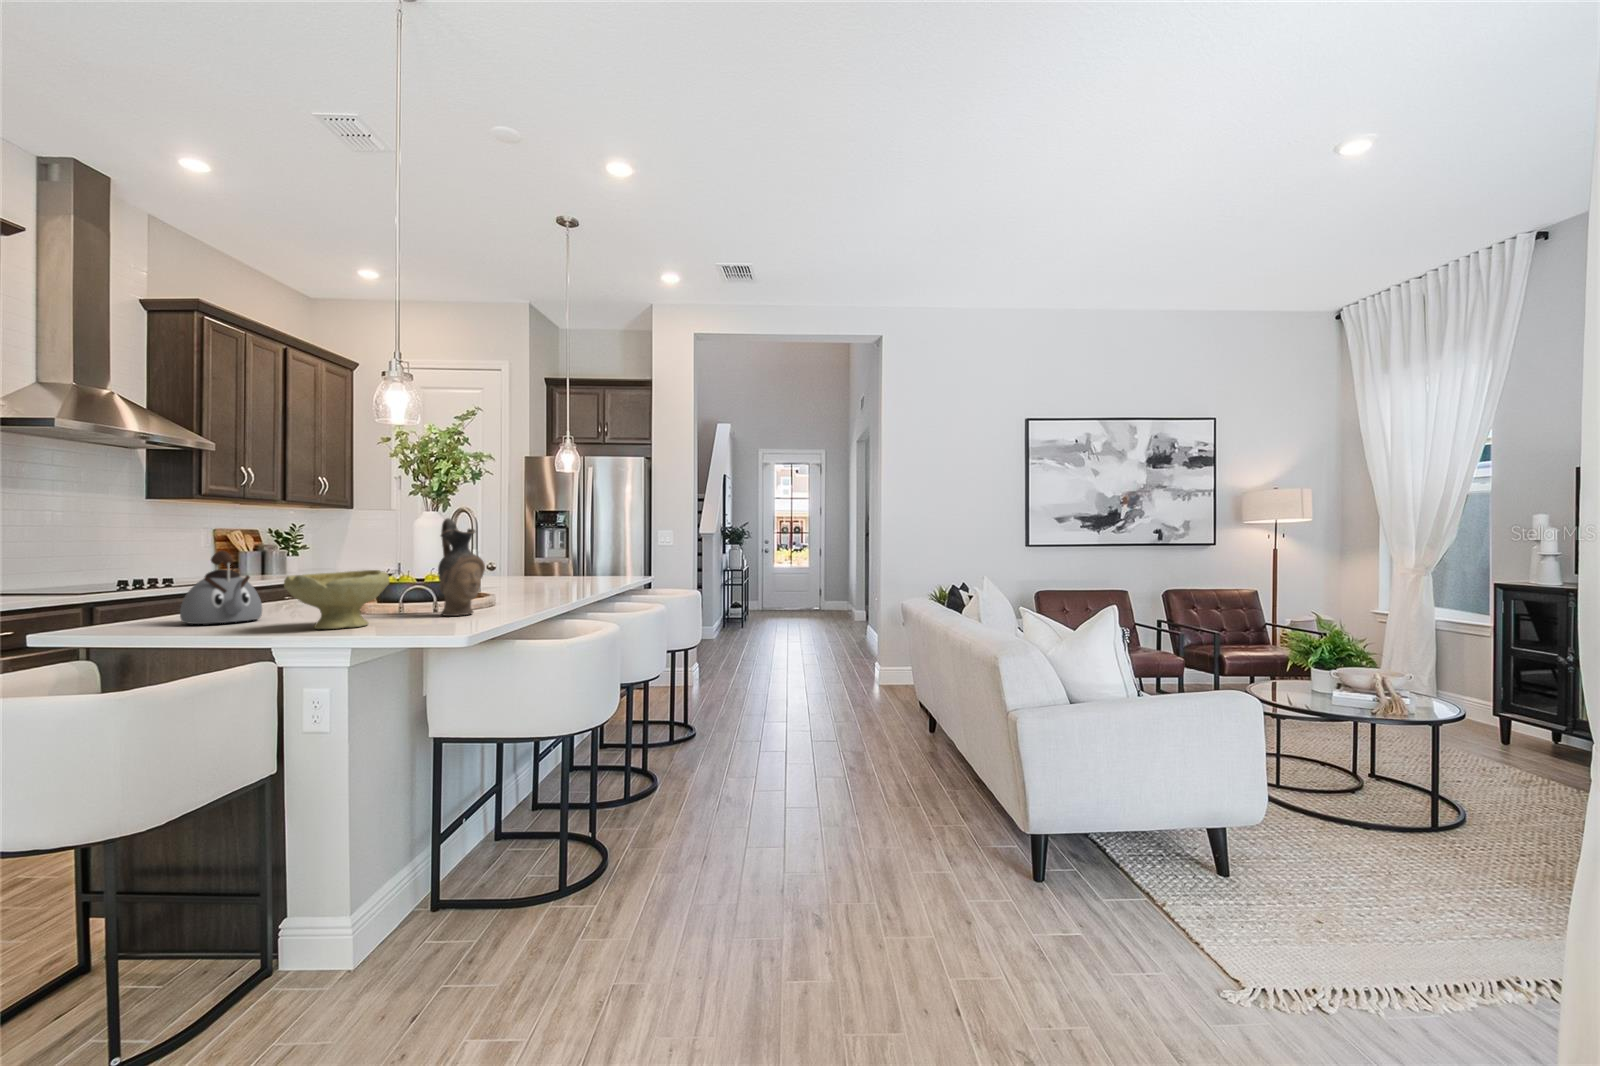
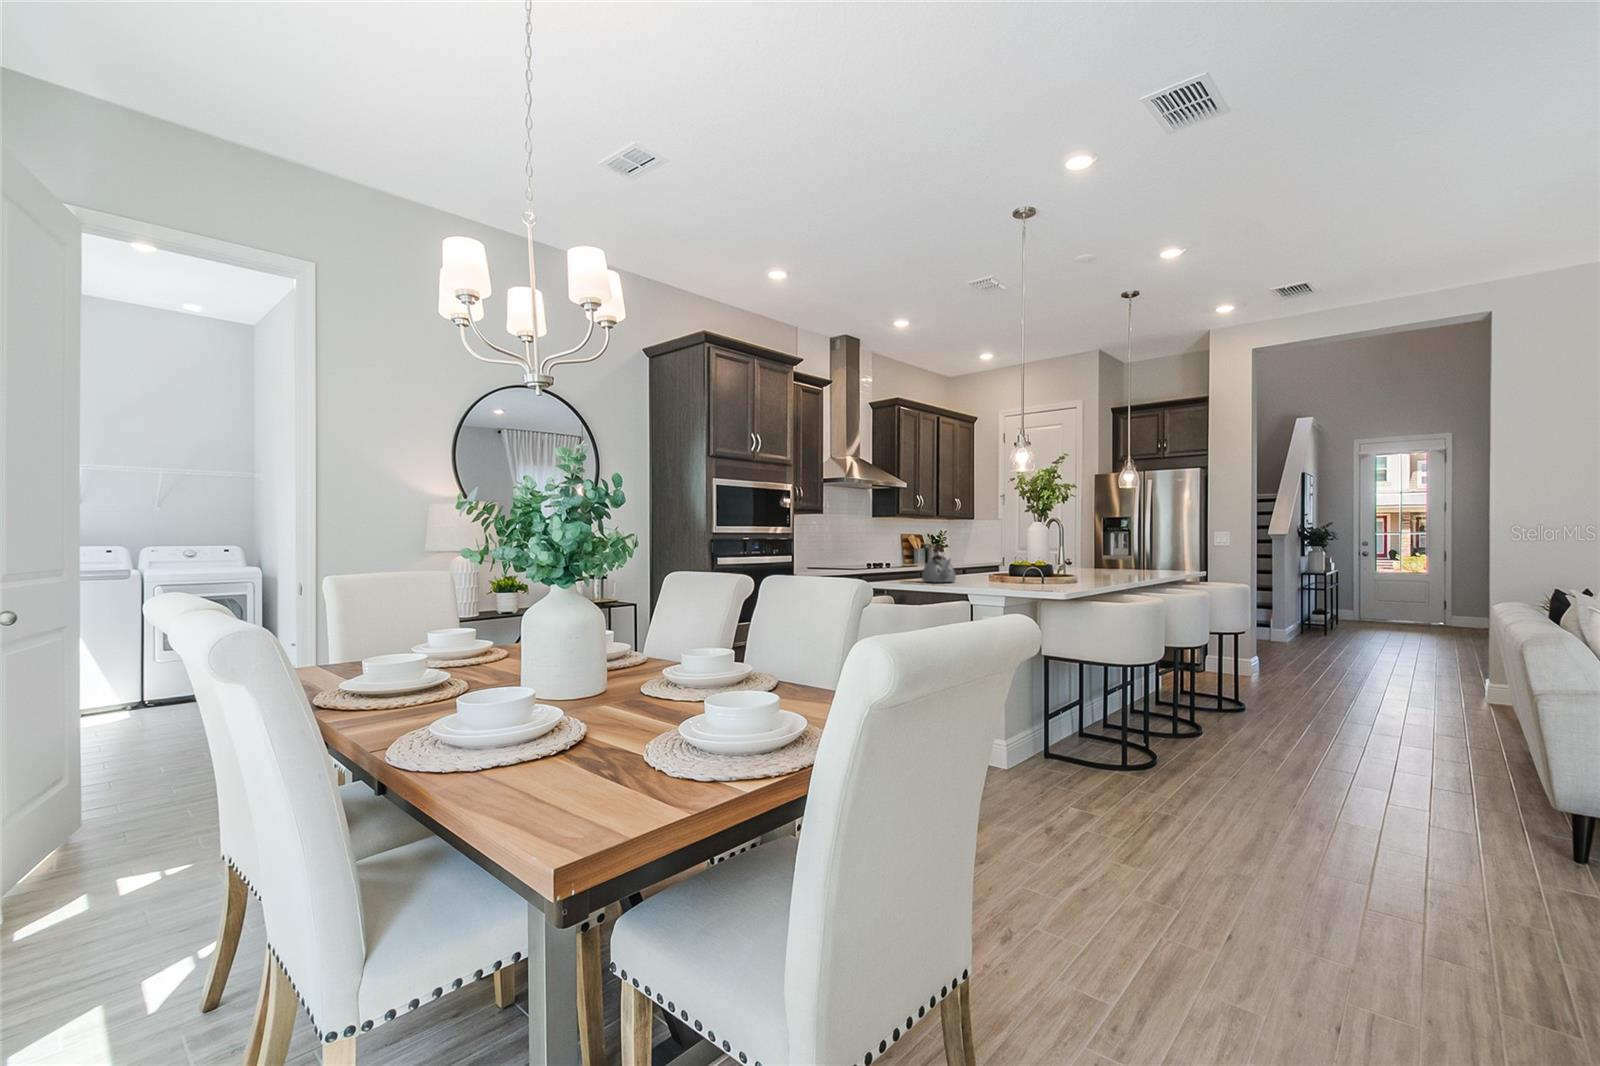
ceramic pitcher: present [438,518,485,616] -> none [1046,527,1073,585]
bowl: present [284,570,389,629] -> none [972,557,1021,587]

